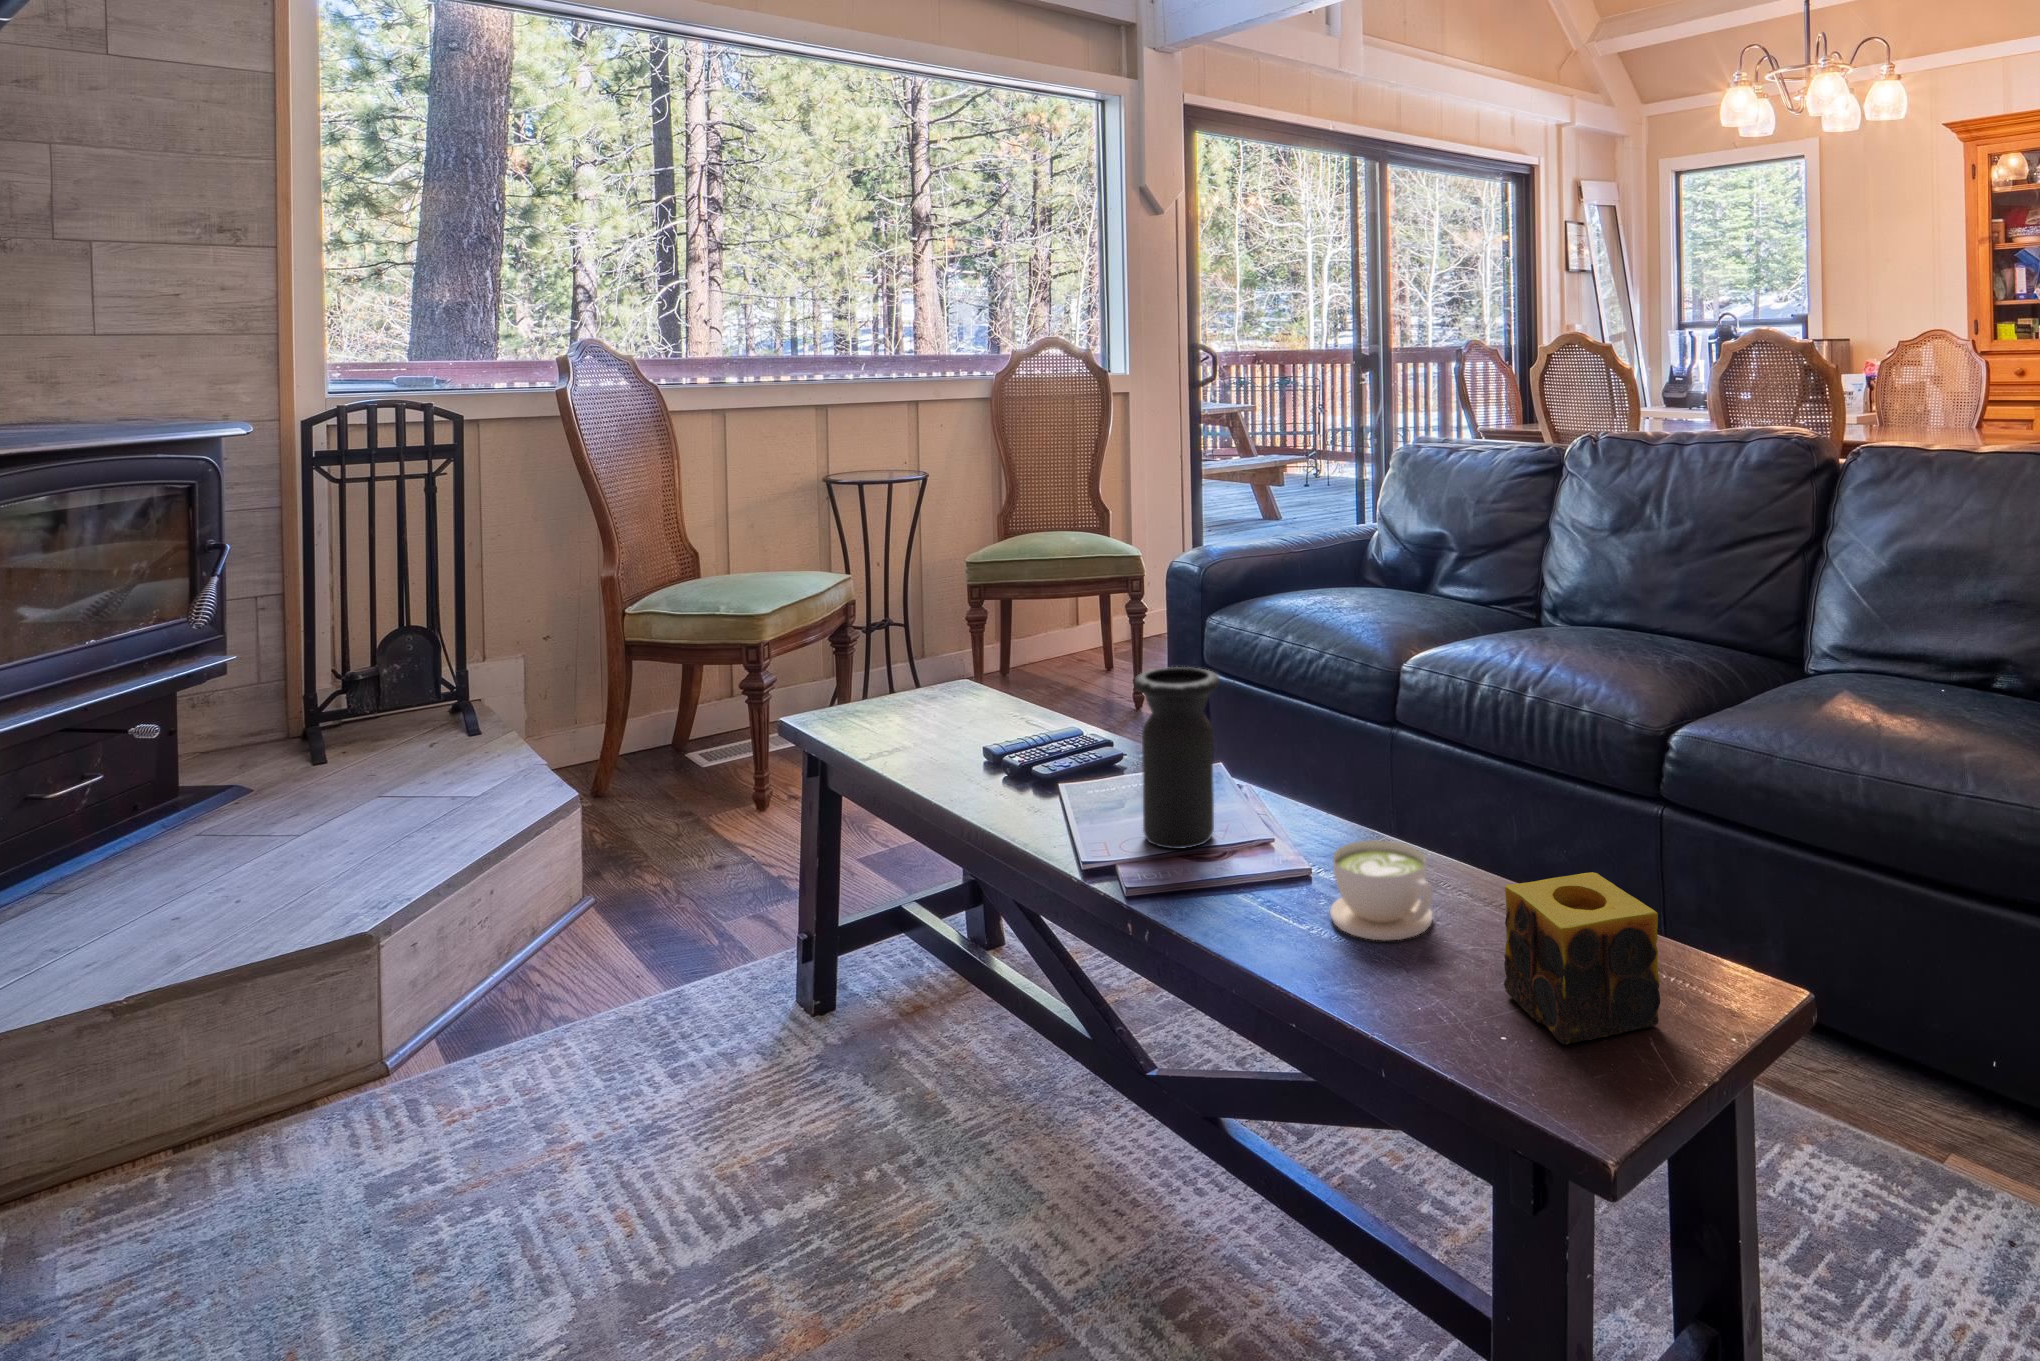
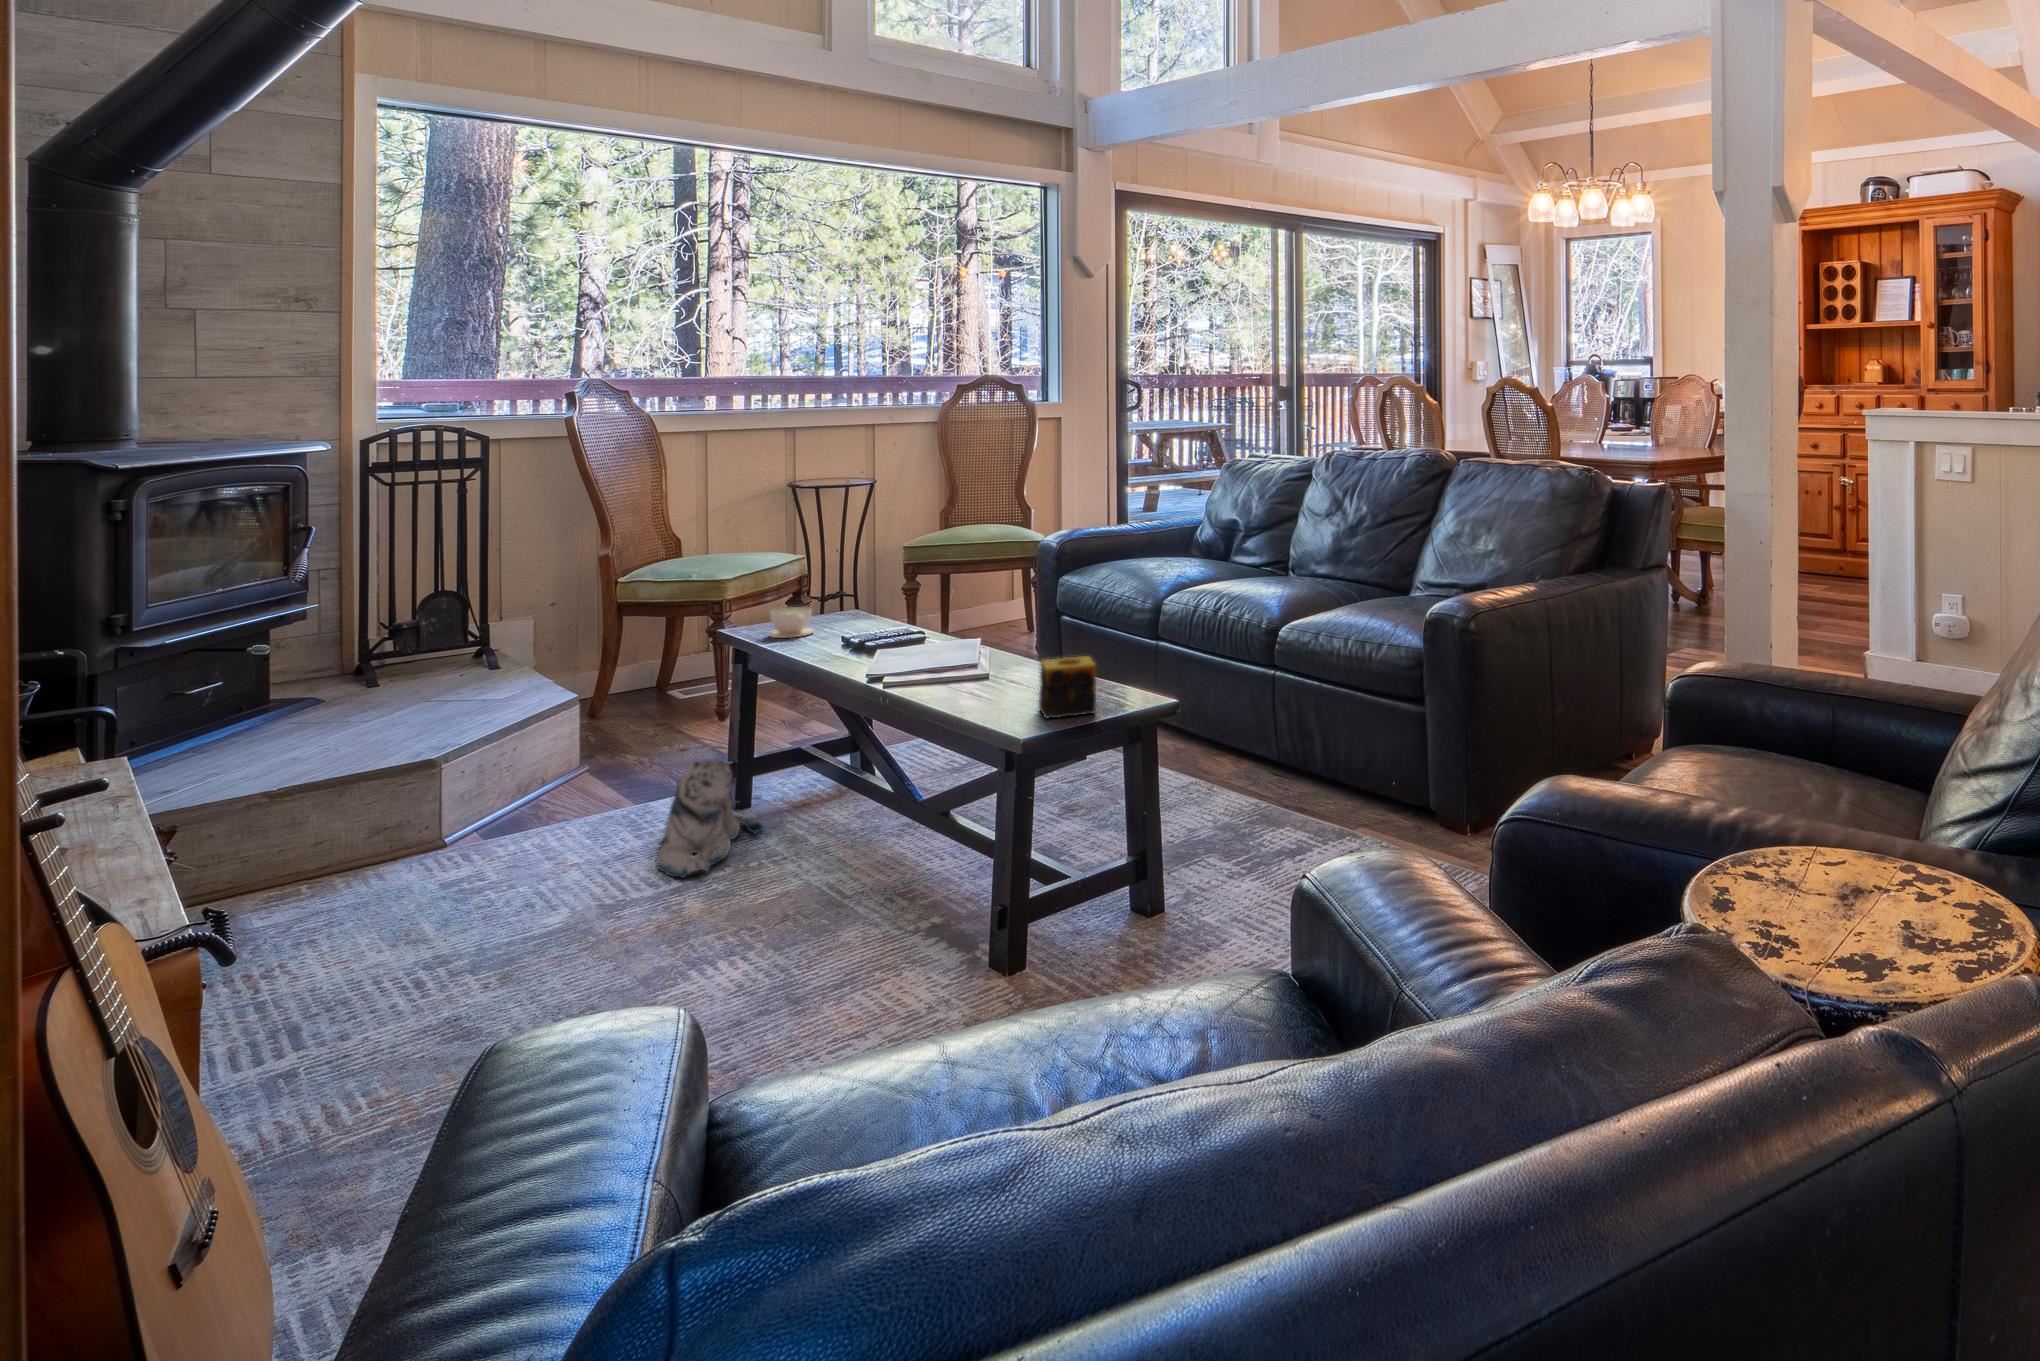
vase: present [1135,667,1219,849] -> none [909,582,959,674]
coffee cup: present [1330,840,1433,940] -> present [769,607,813,638]
plush toy: none [705,963,868,1204] -> present [657,761,763,878]

